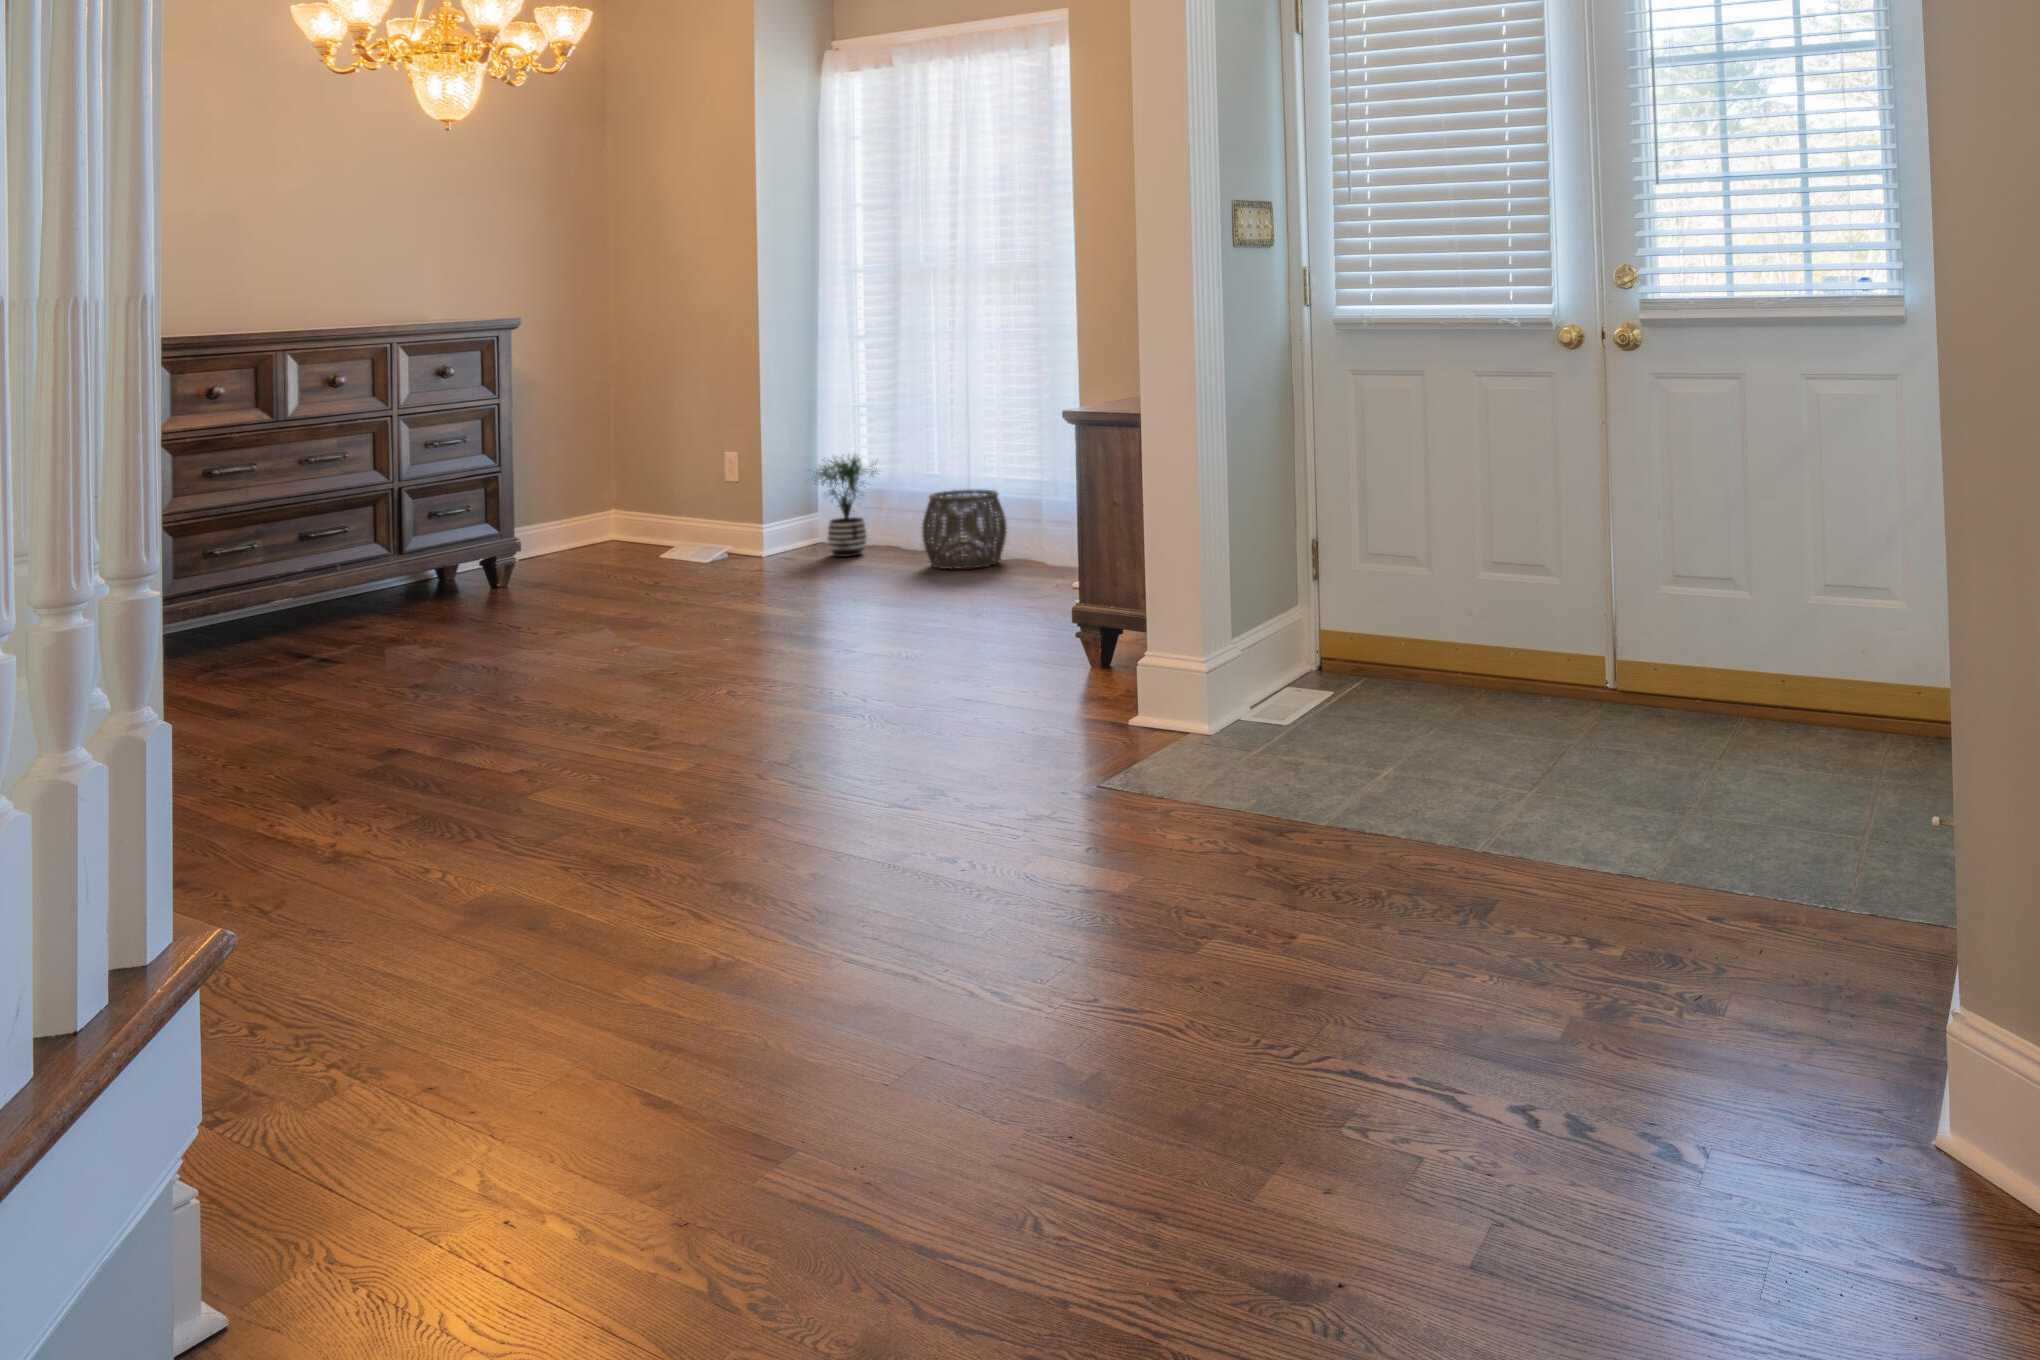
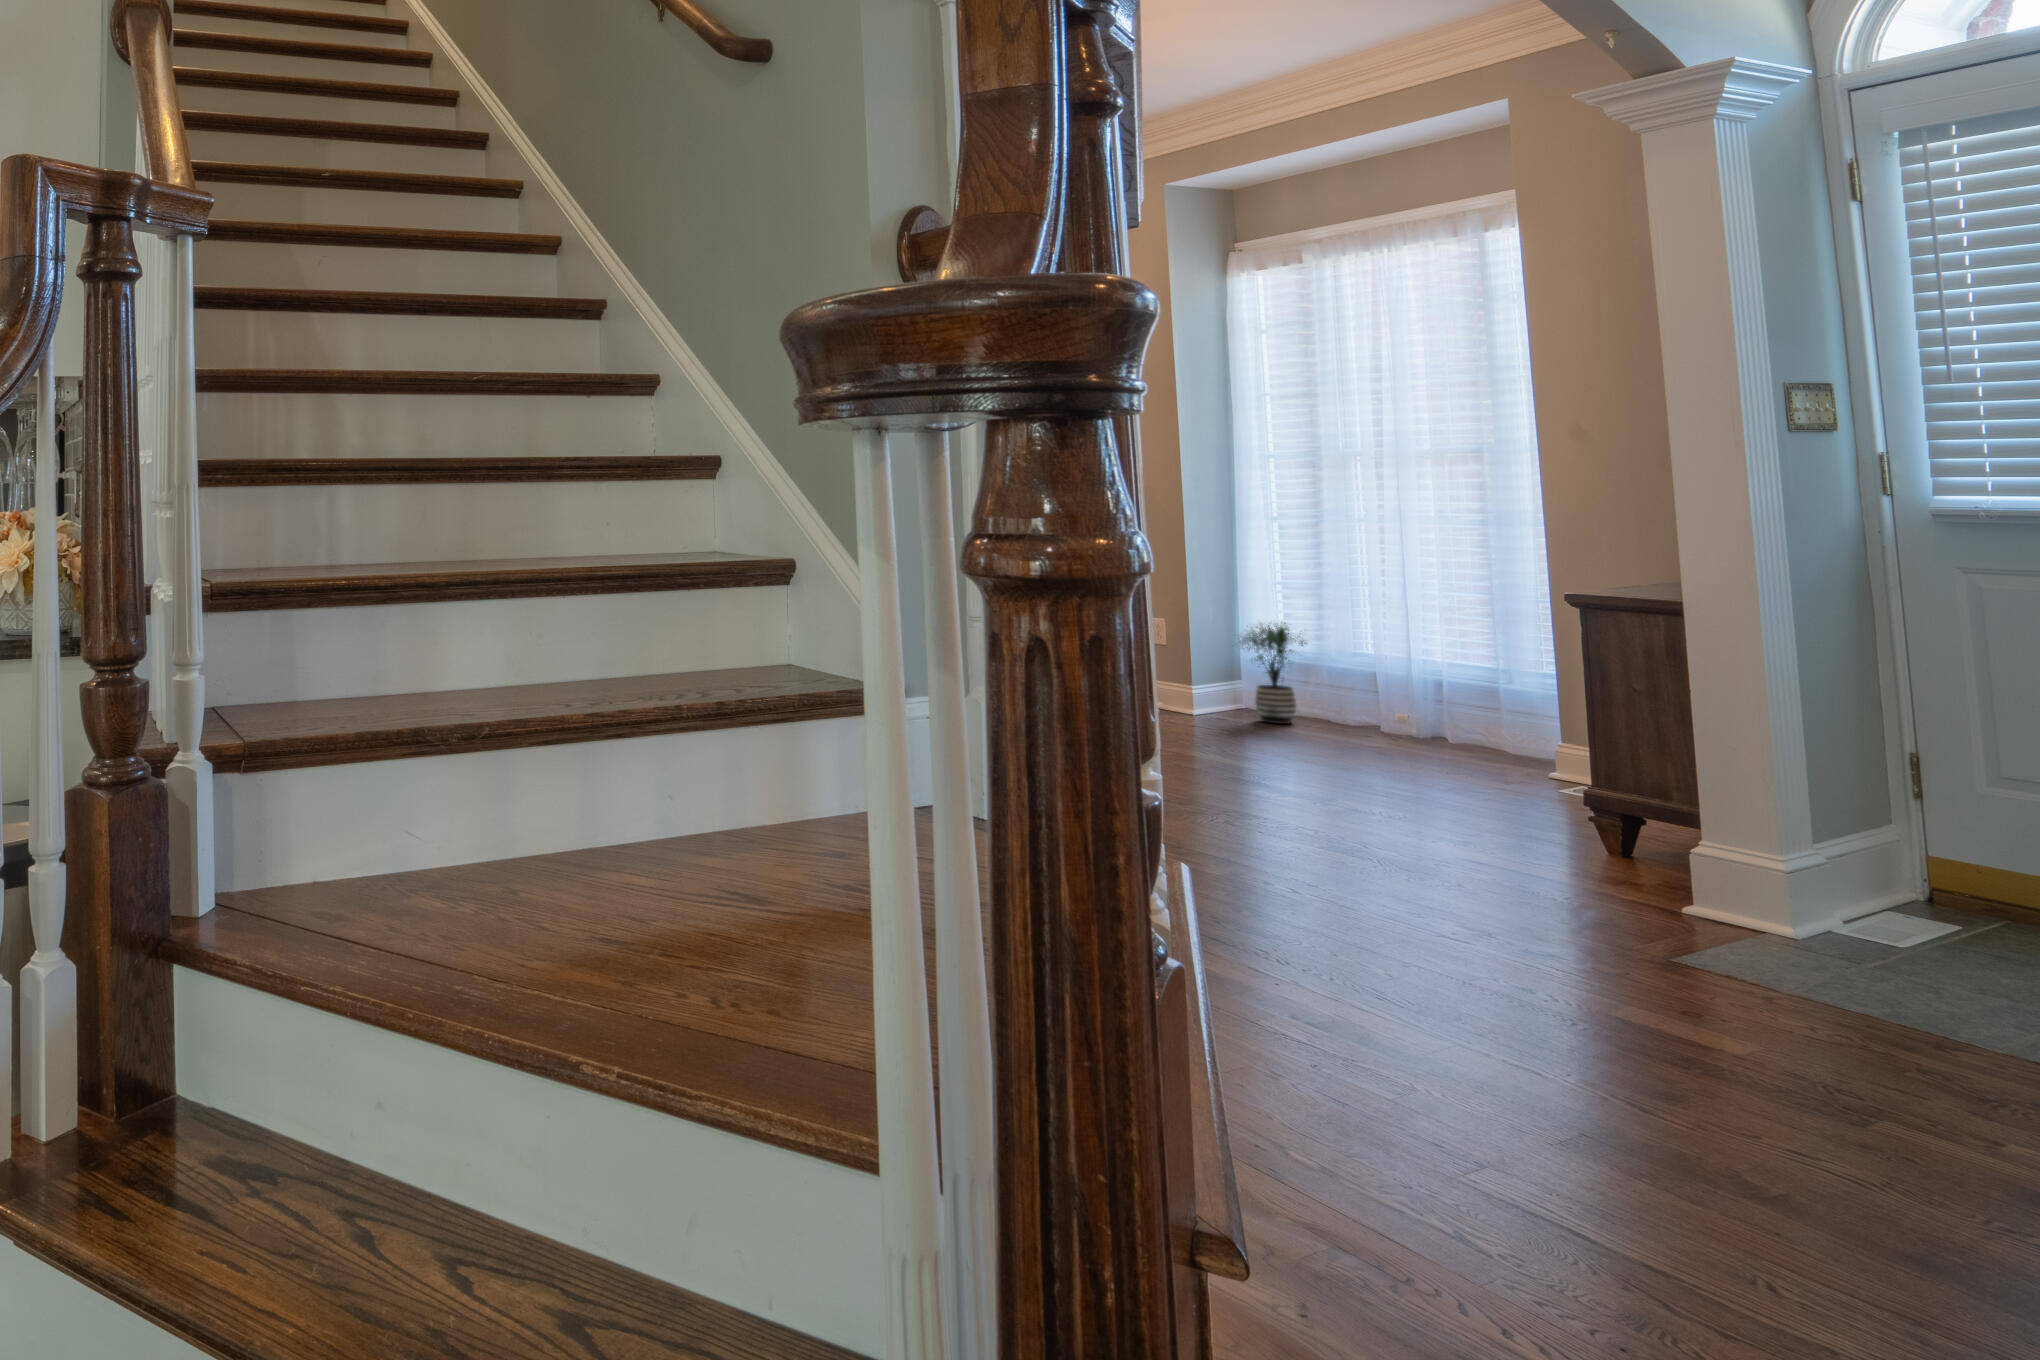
woven basket: present [922,490,1007,569] -> none [1363,667,1463,750]

